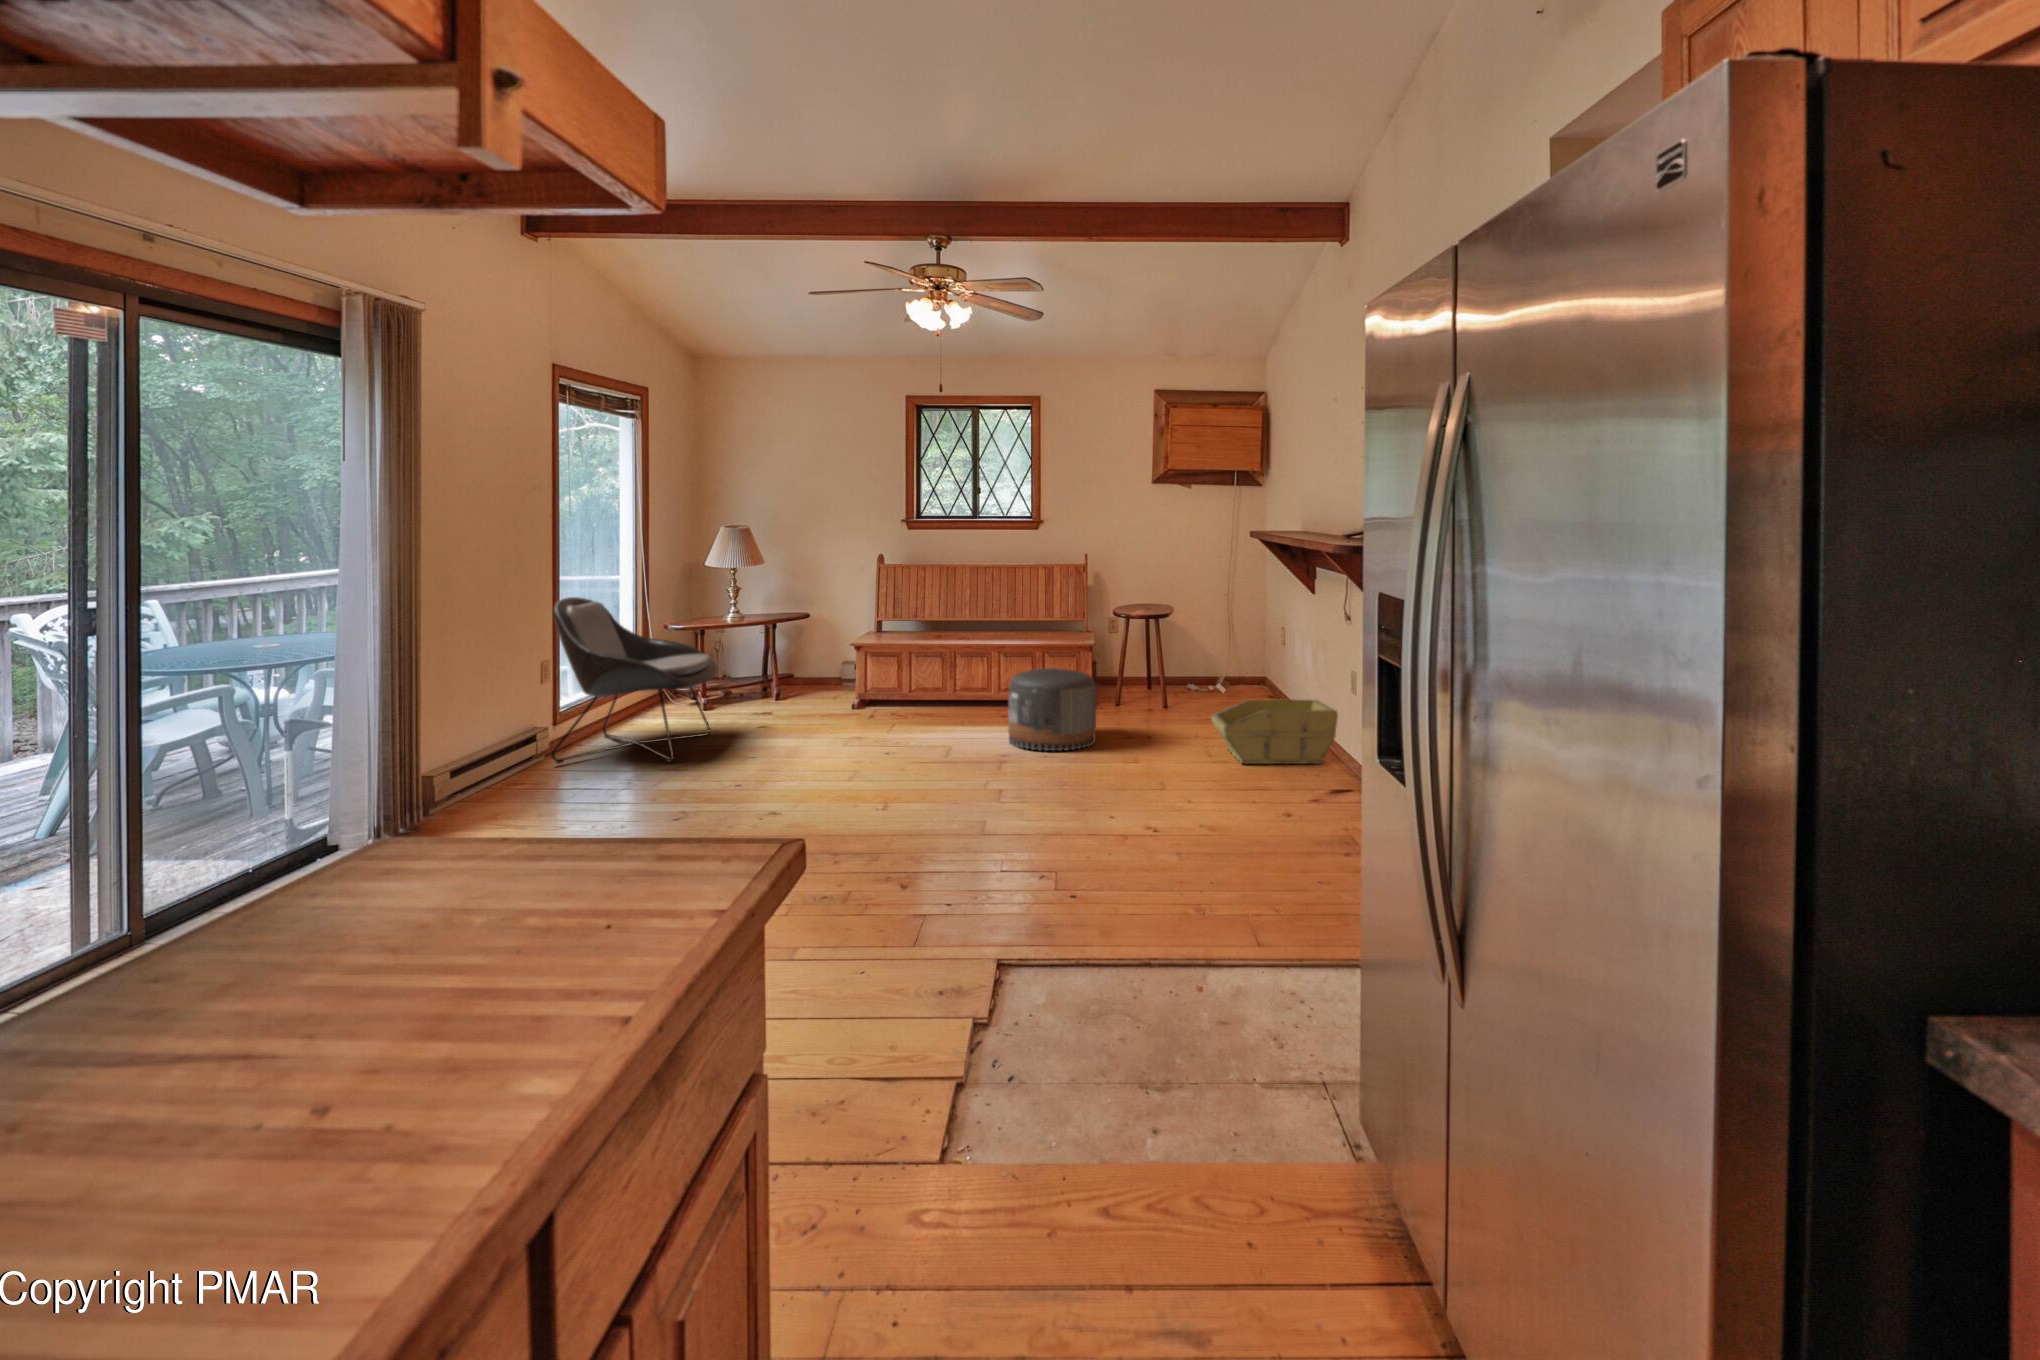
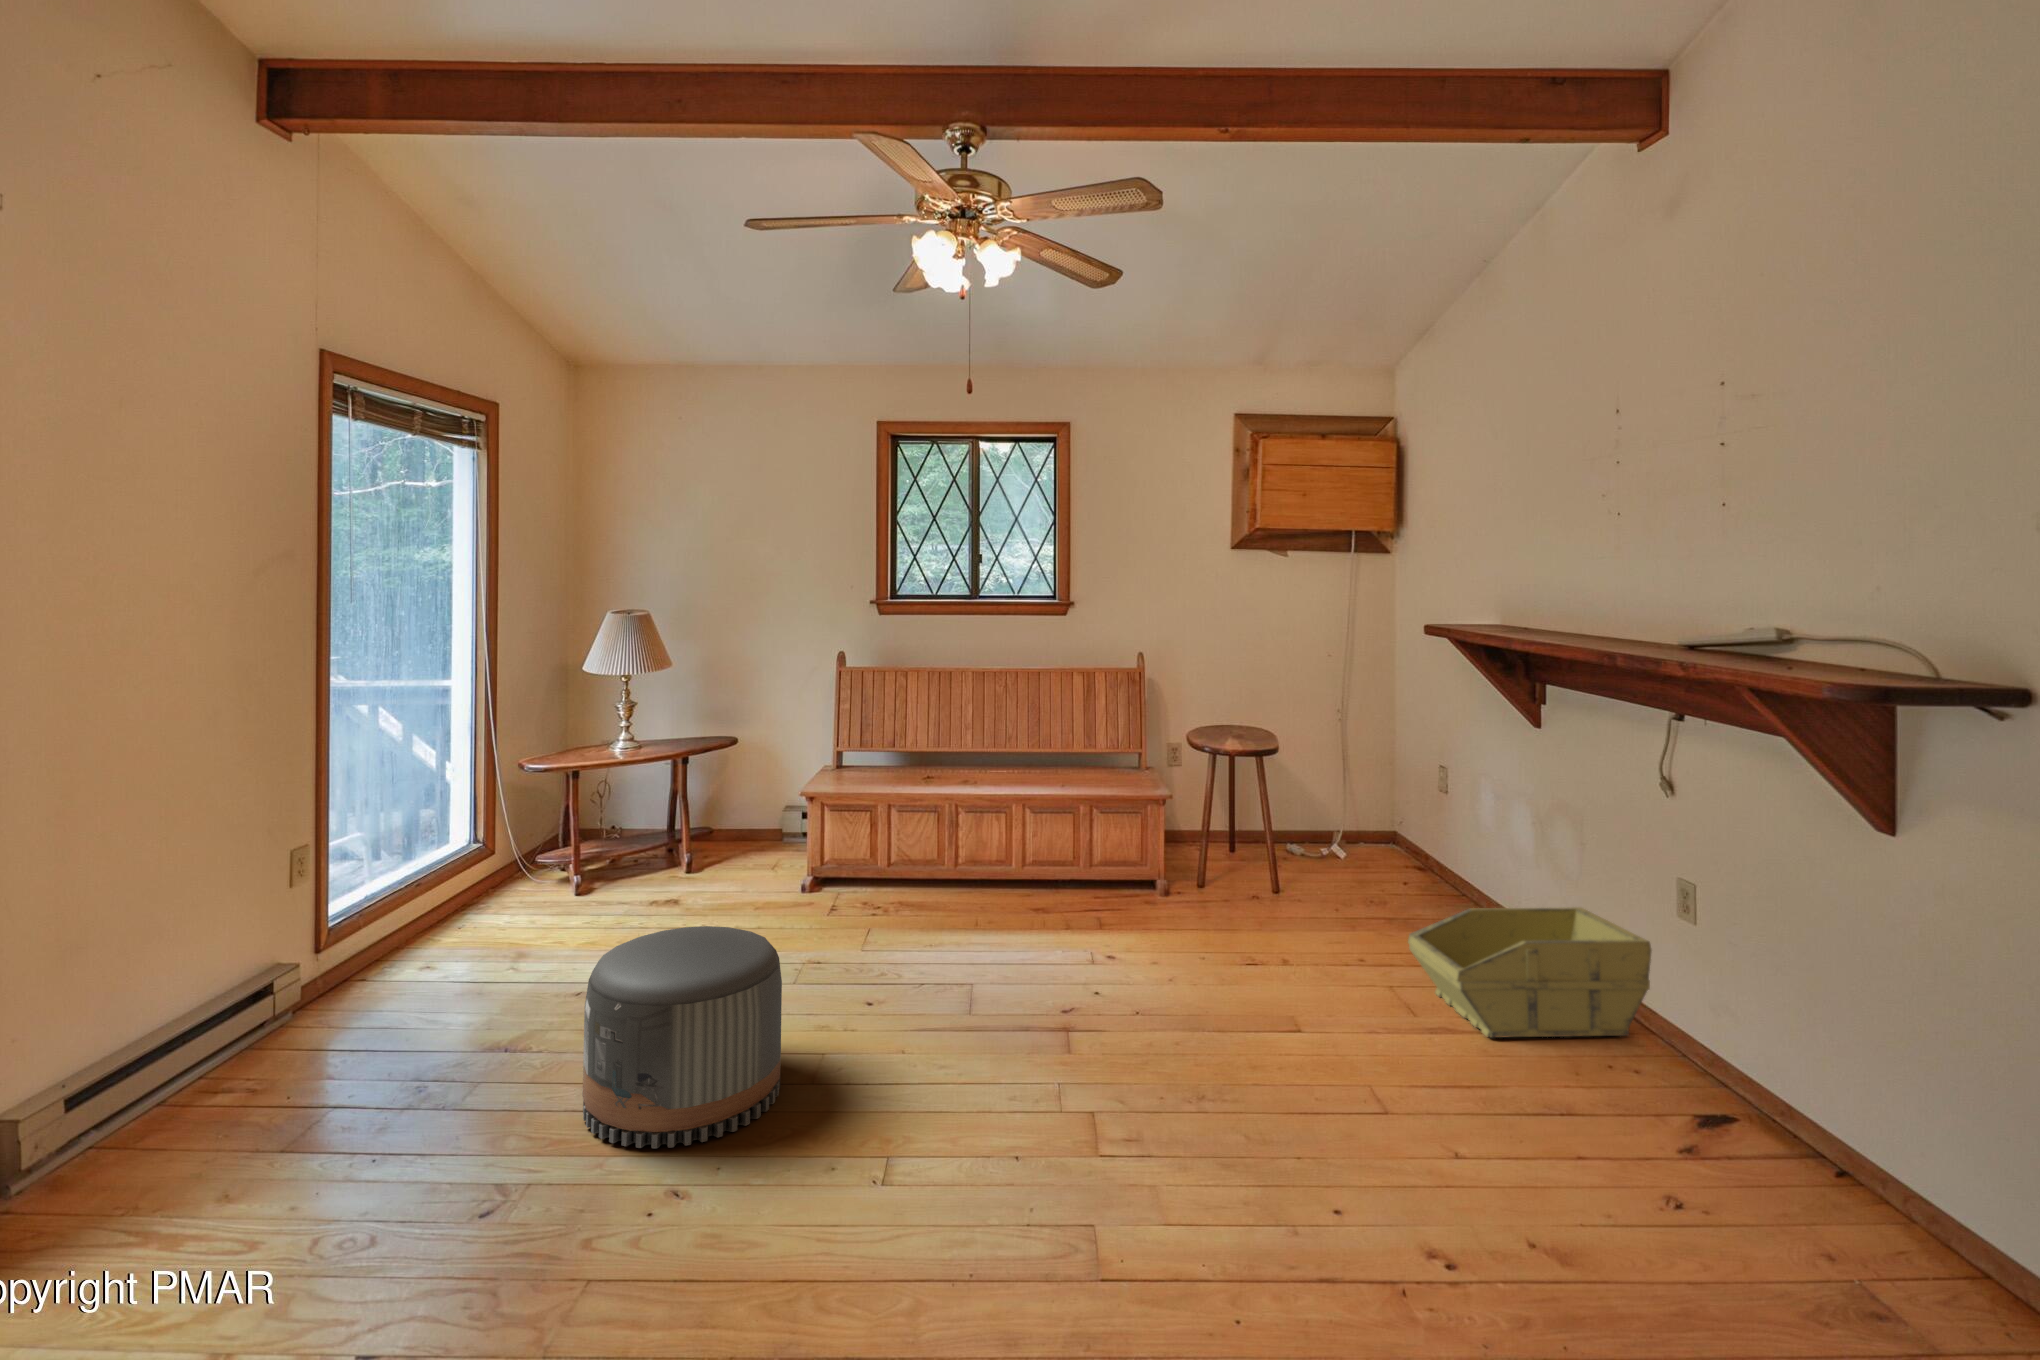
lounge chair: present [551,597,719,764] -> none [271,738,587,1047]
pouf: present [1008,668,1096,751] -> present [583,926,782,1148]

